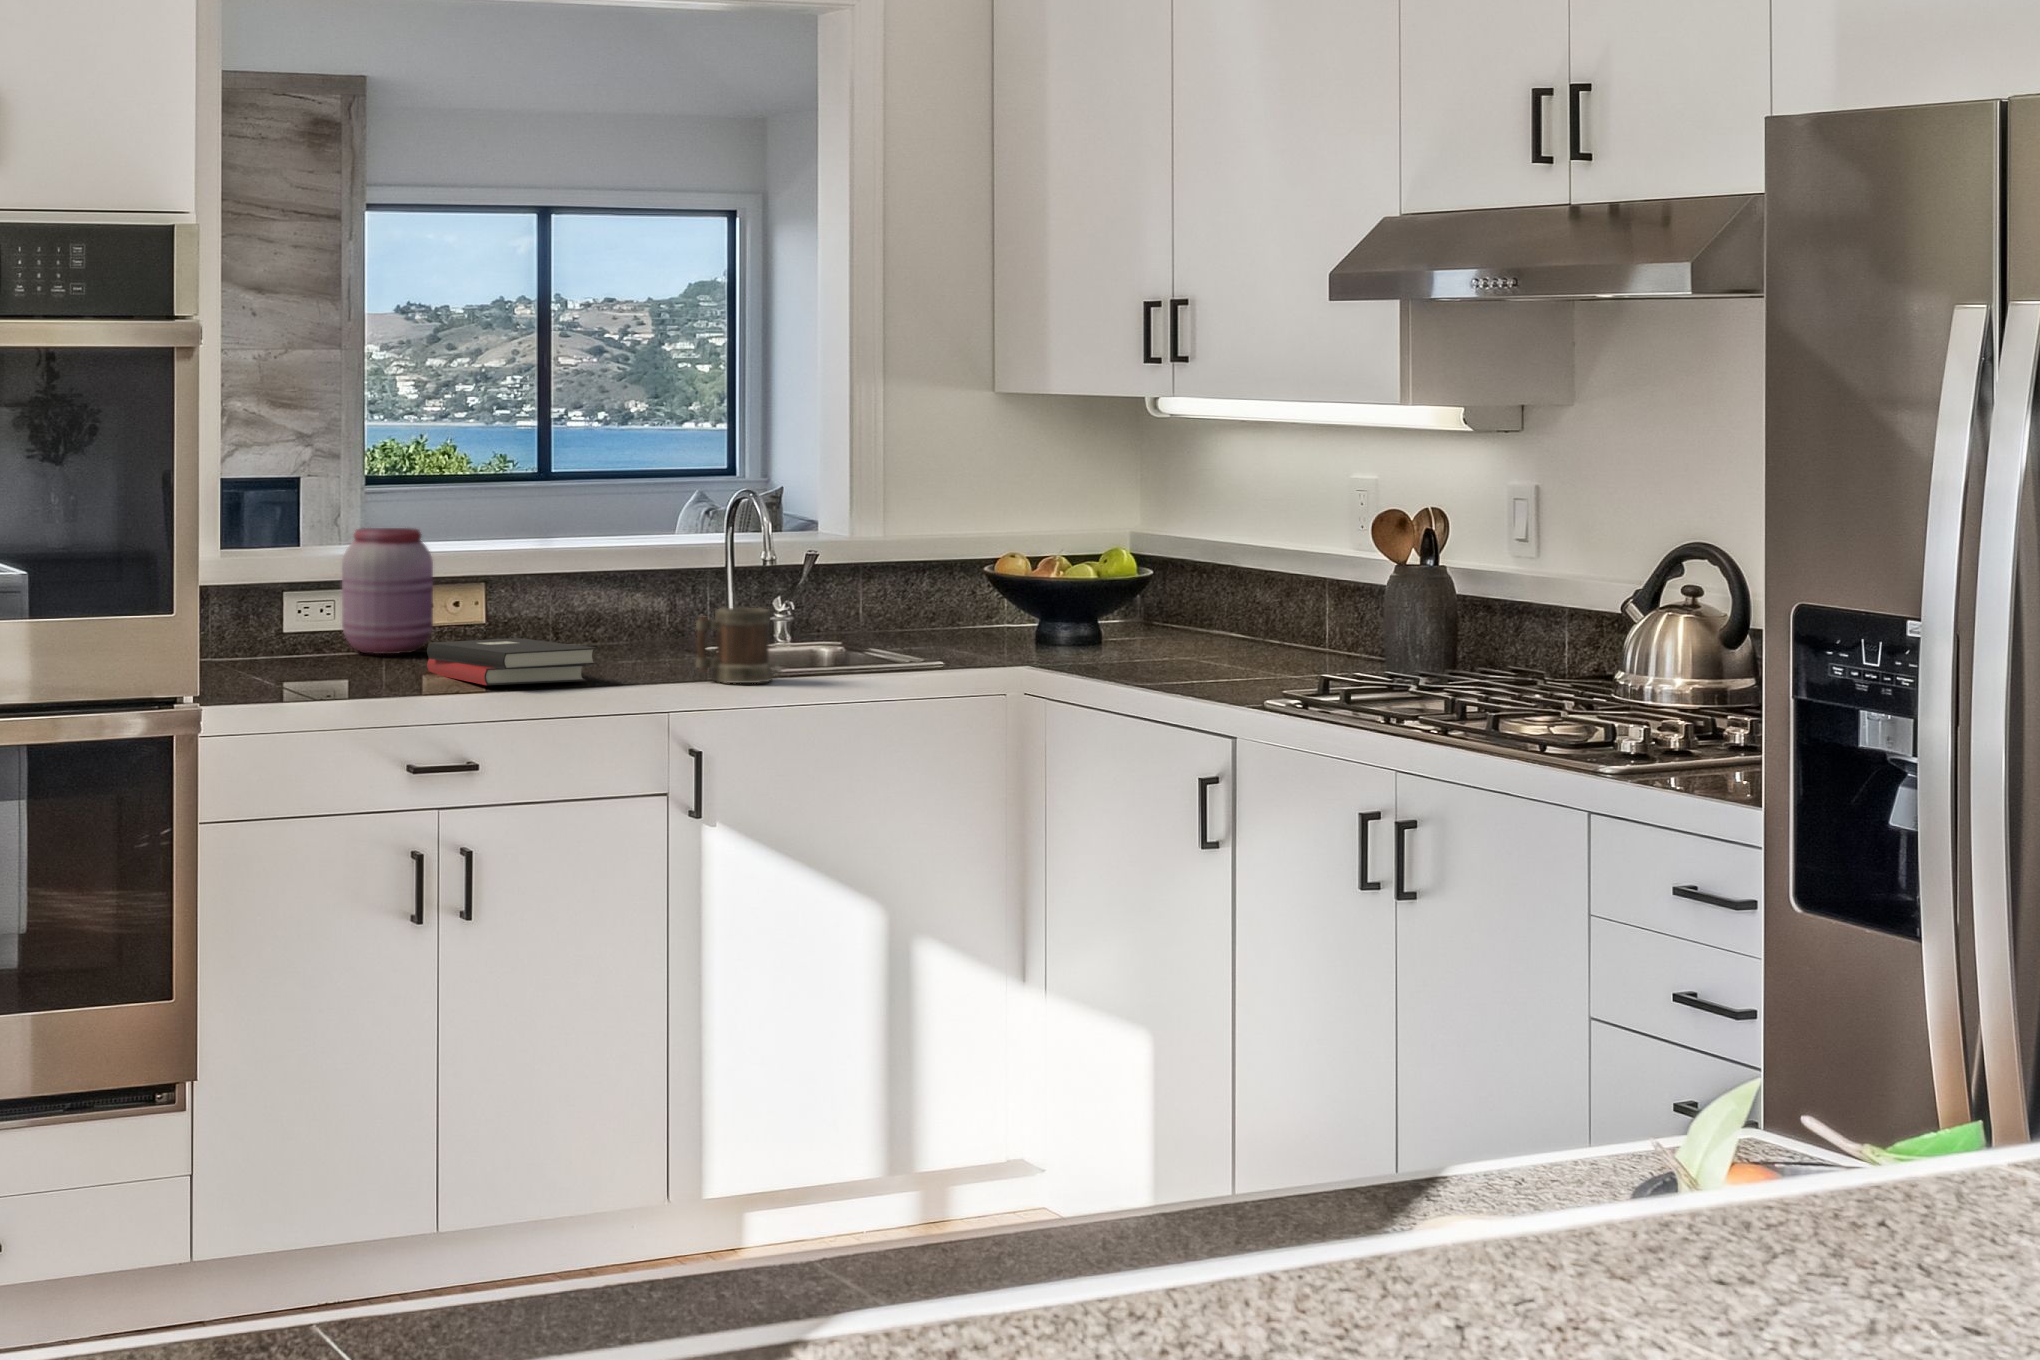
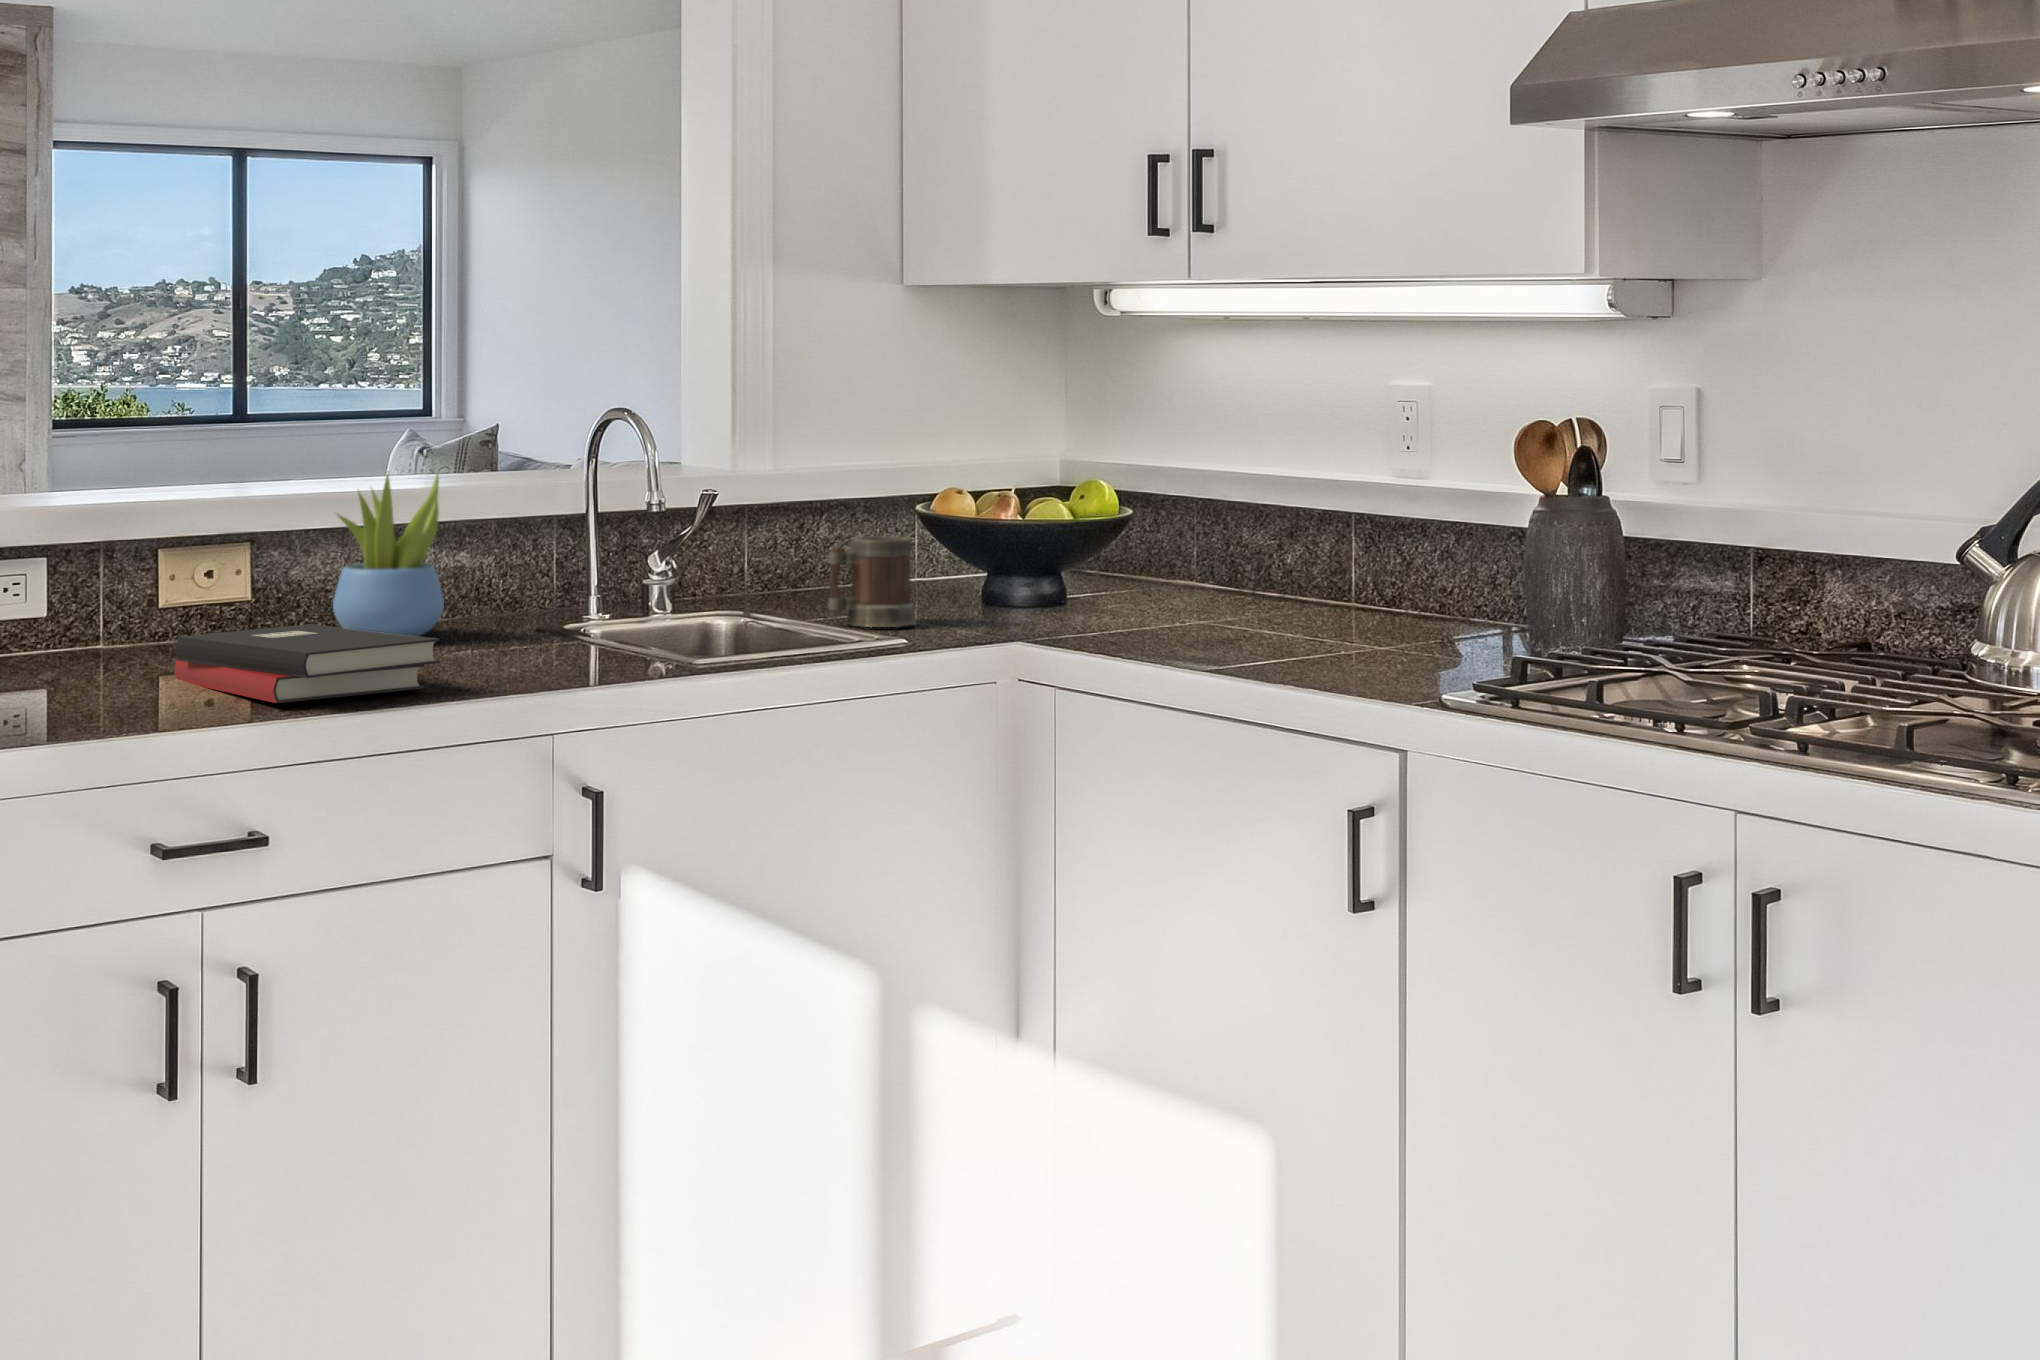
jar: present [342,528,433,654] -> none [38,469,176,651]
succulent plant: none [541,531,619,653] -> present [333,471,444,636]
mug: present [696,608,773,683] -> present [829,536,915,627]

